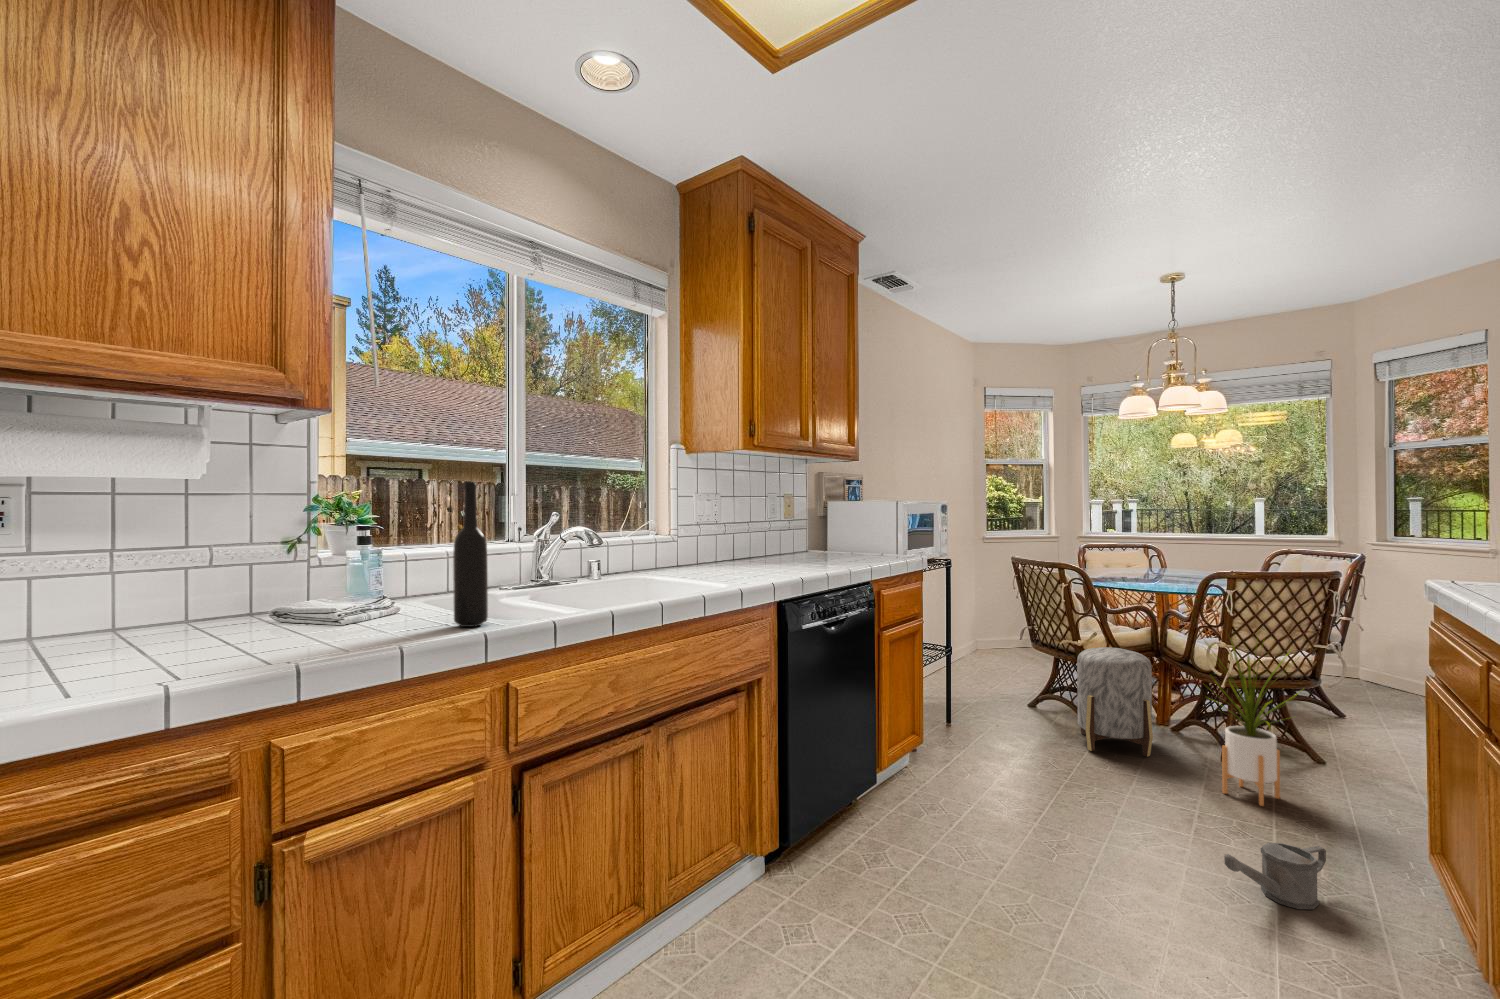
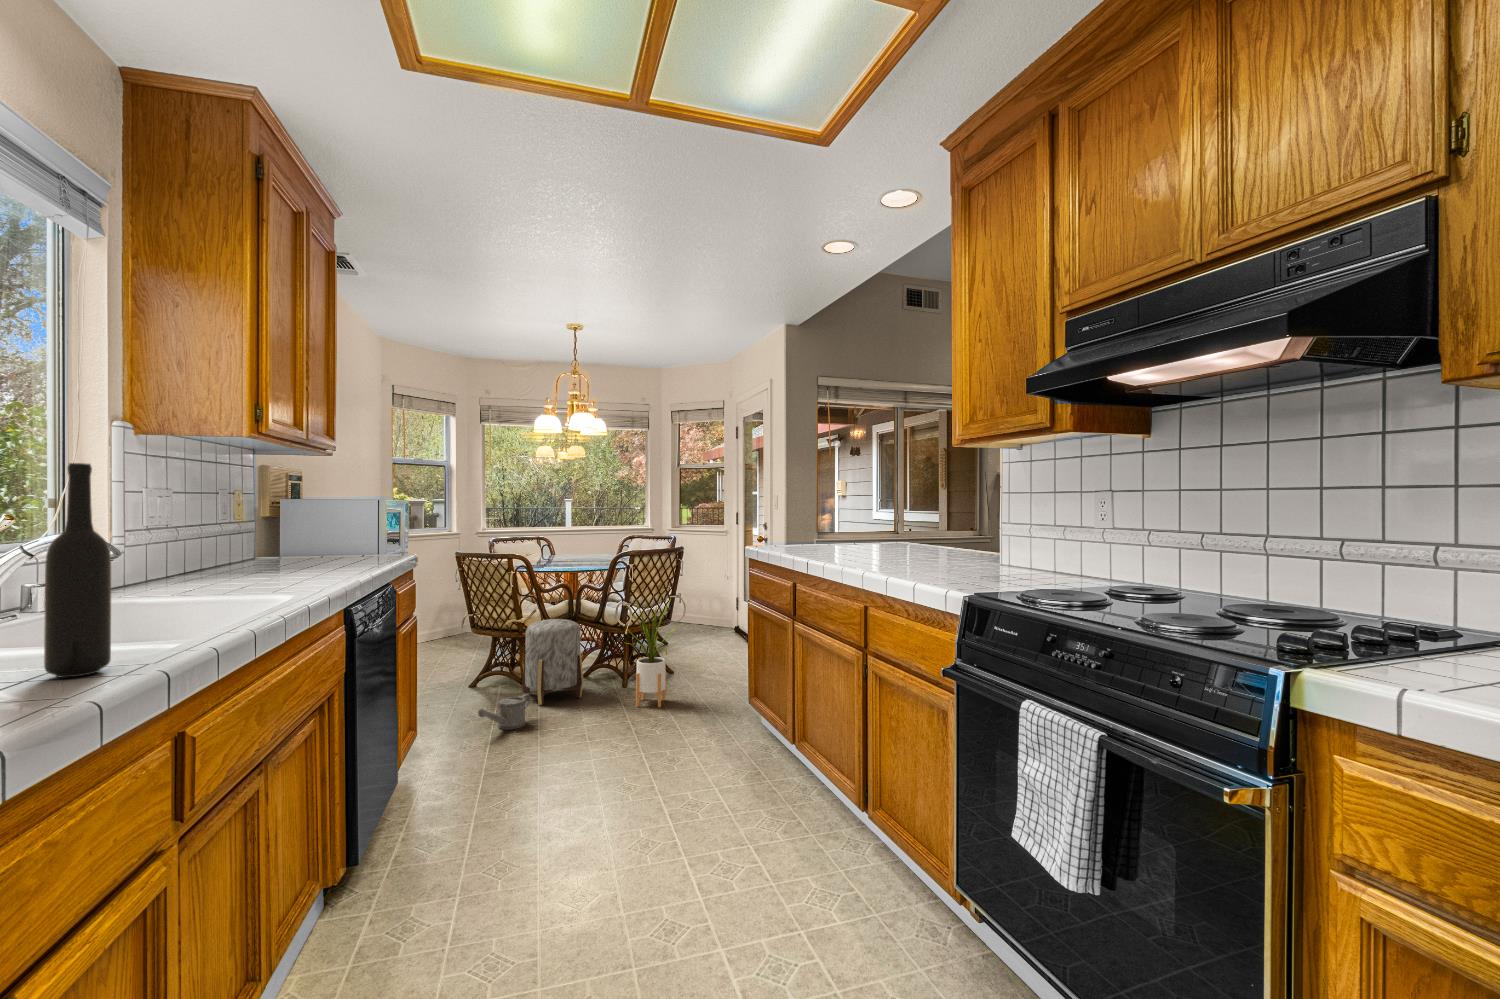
watering can: present [1224,843,1326,909] -> present [478,694,530,730]

